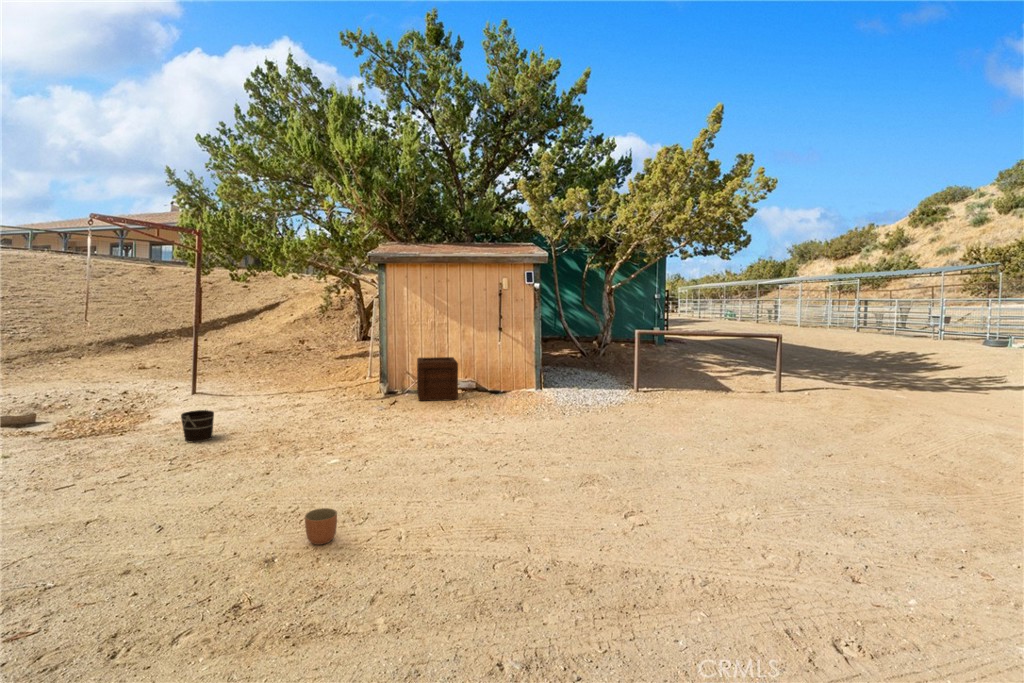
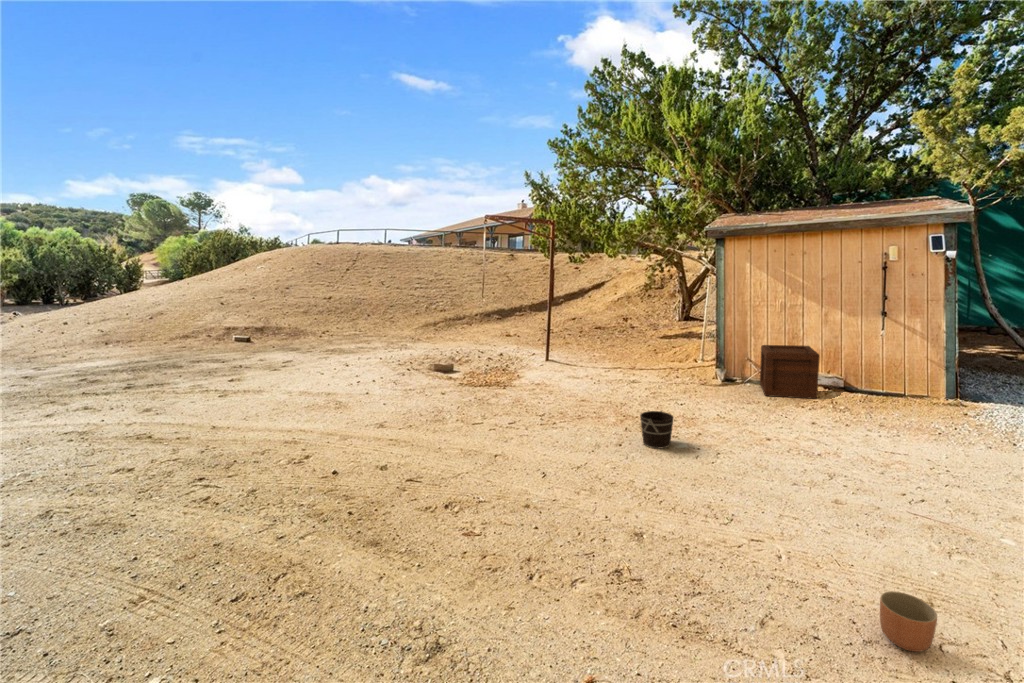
bucket: present [181,410,214,442] -> present [640,411,673,448]
planter: present [305,508,337,545] -> present [880,591,937,652]

